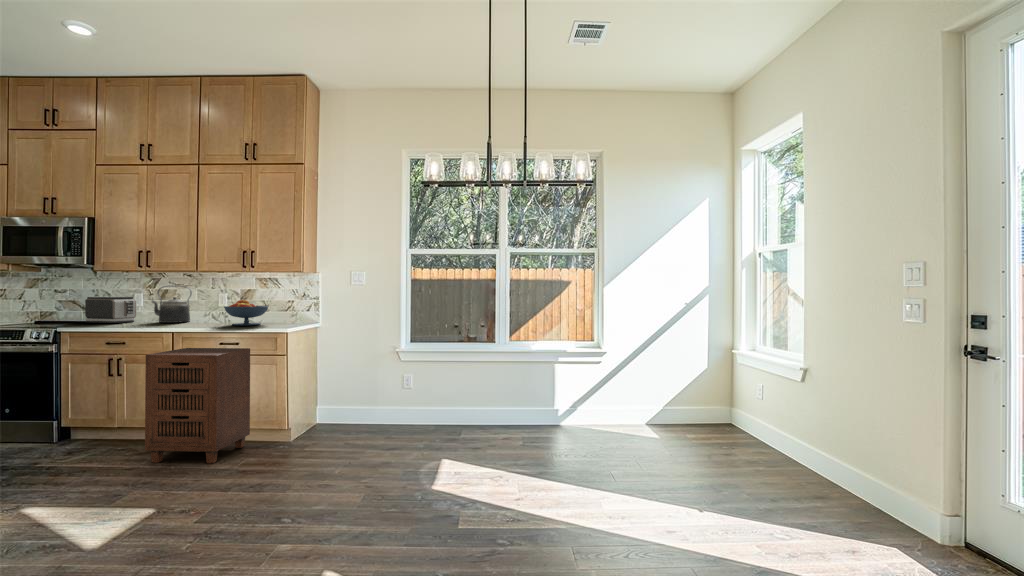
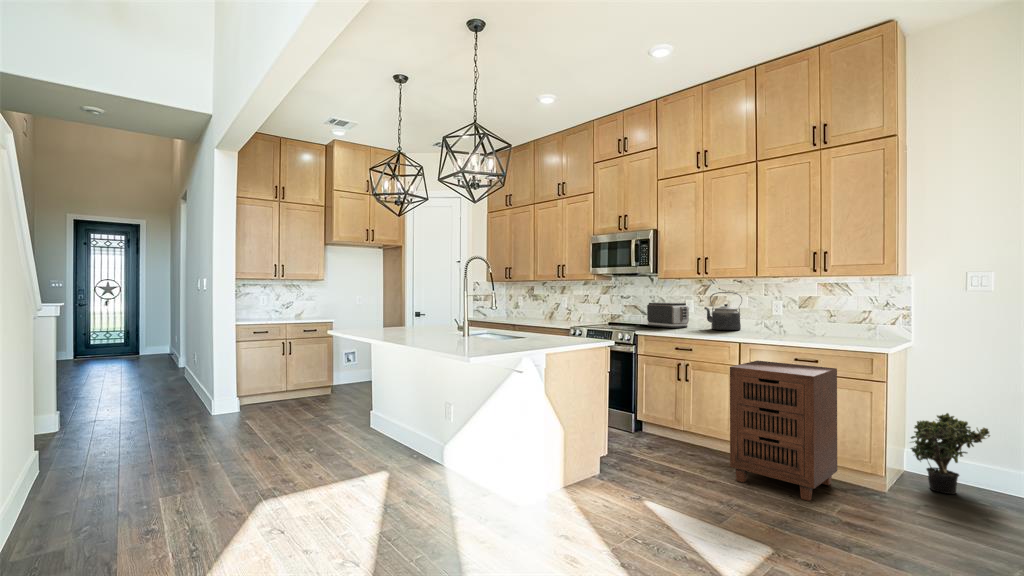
fruit bowl: present [224,300,268,325] -> none [787,308,840,339]
potted plant: none [308,375,356,435] -> present [911,413,990,494]

